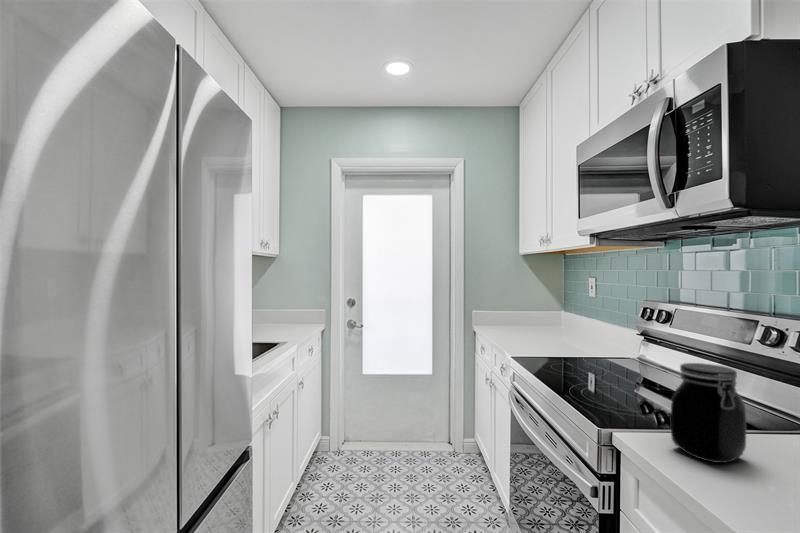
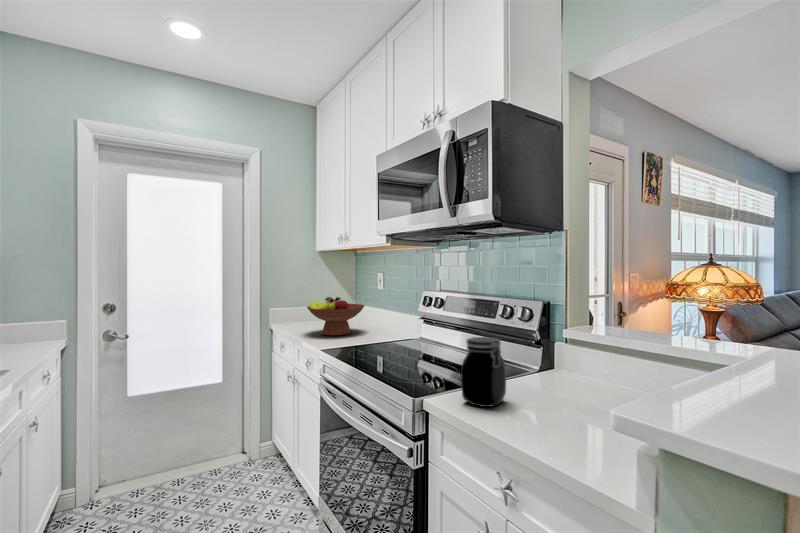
fruit bowl: none [508,302,571,343] -> present [307,297,365,336]

